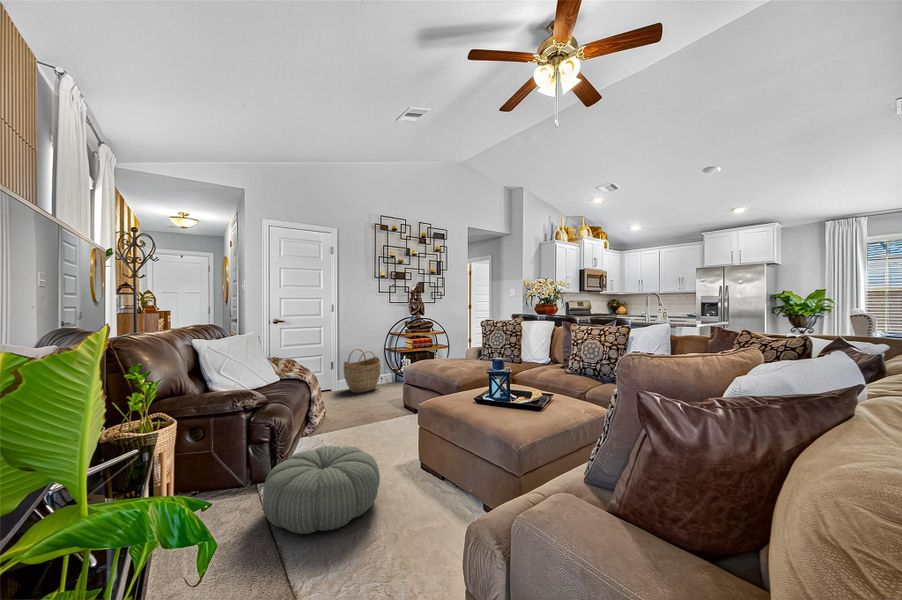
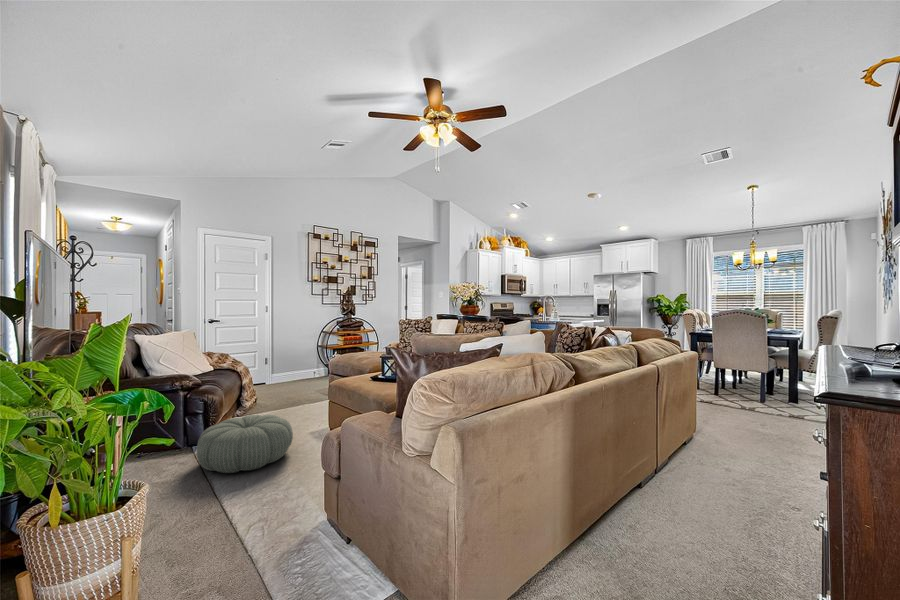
woven basket: present [344,349,380,393] -> none [277,346,312,385]

